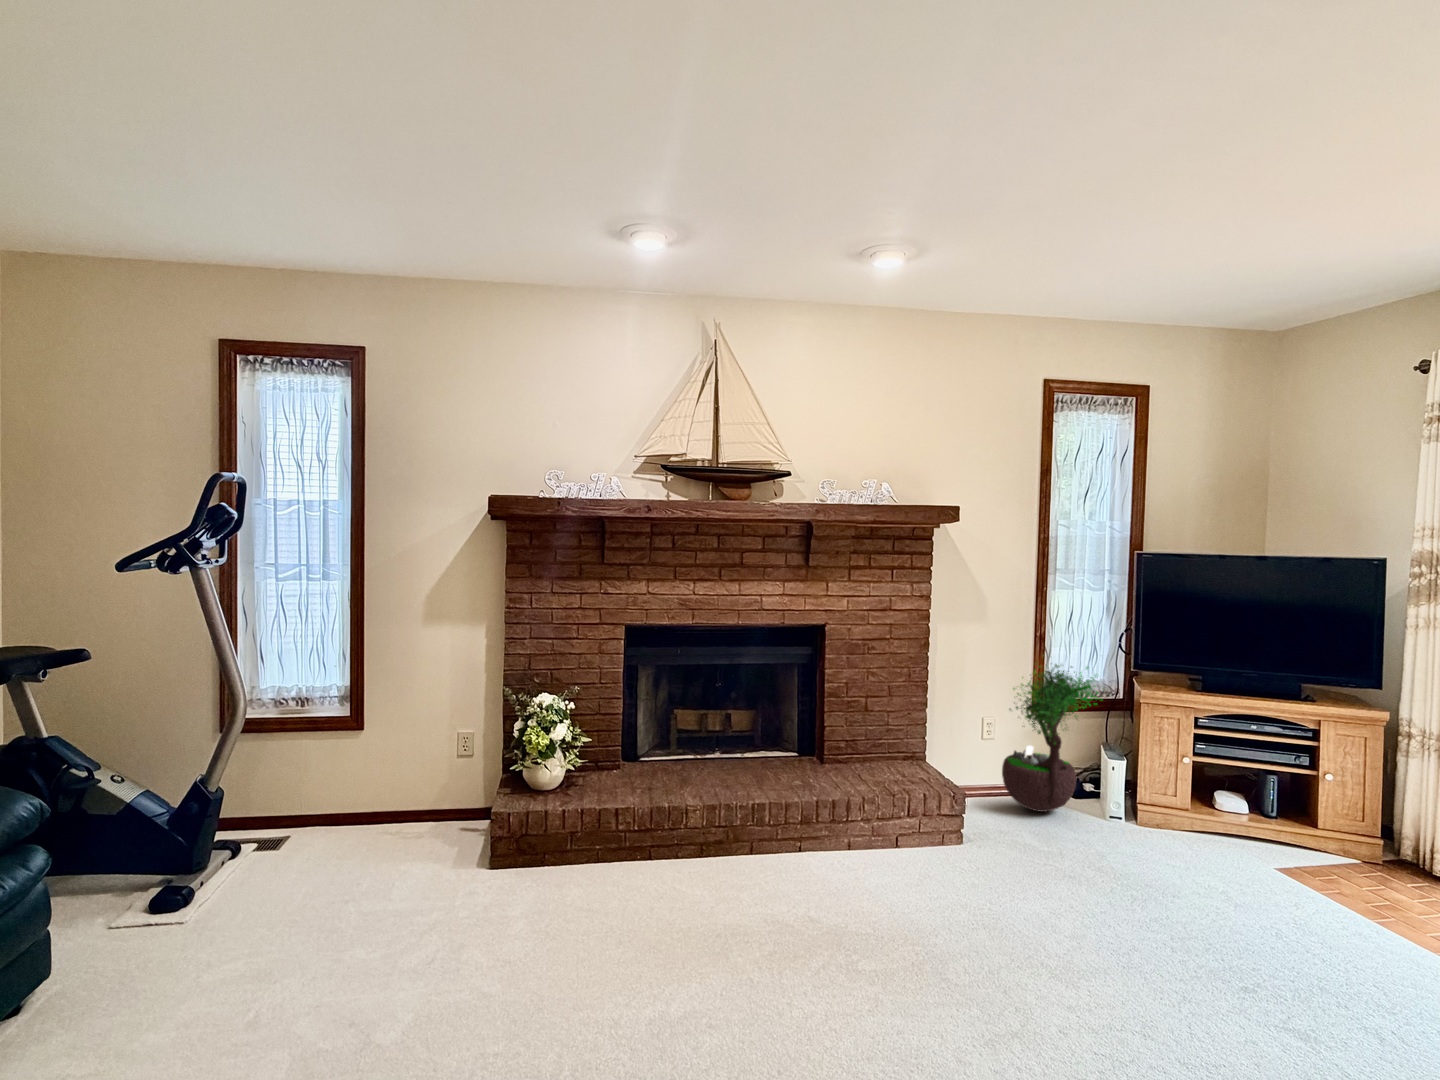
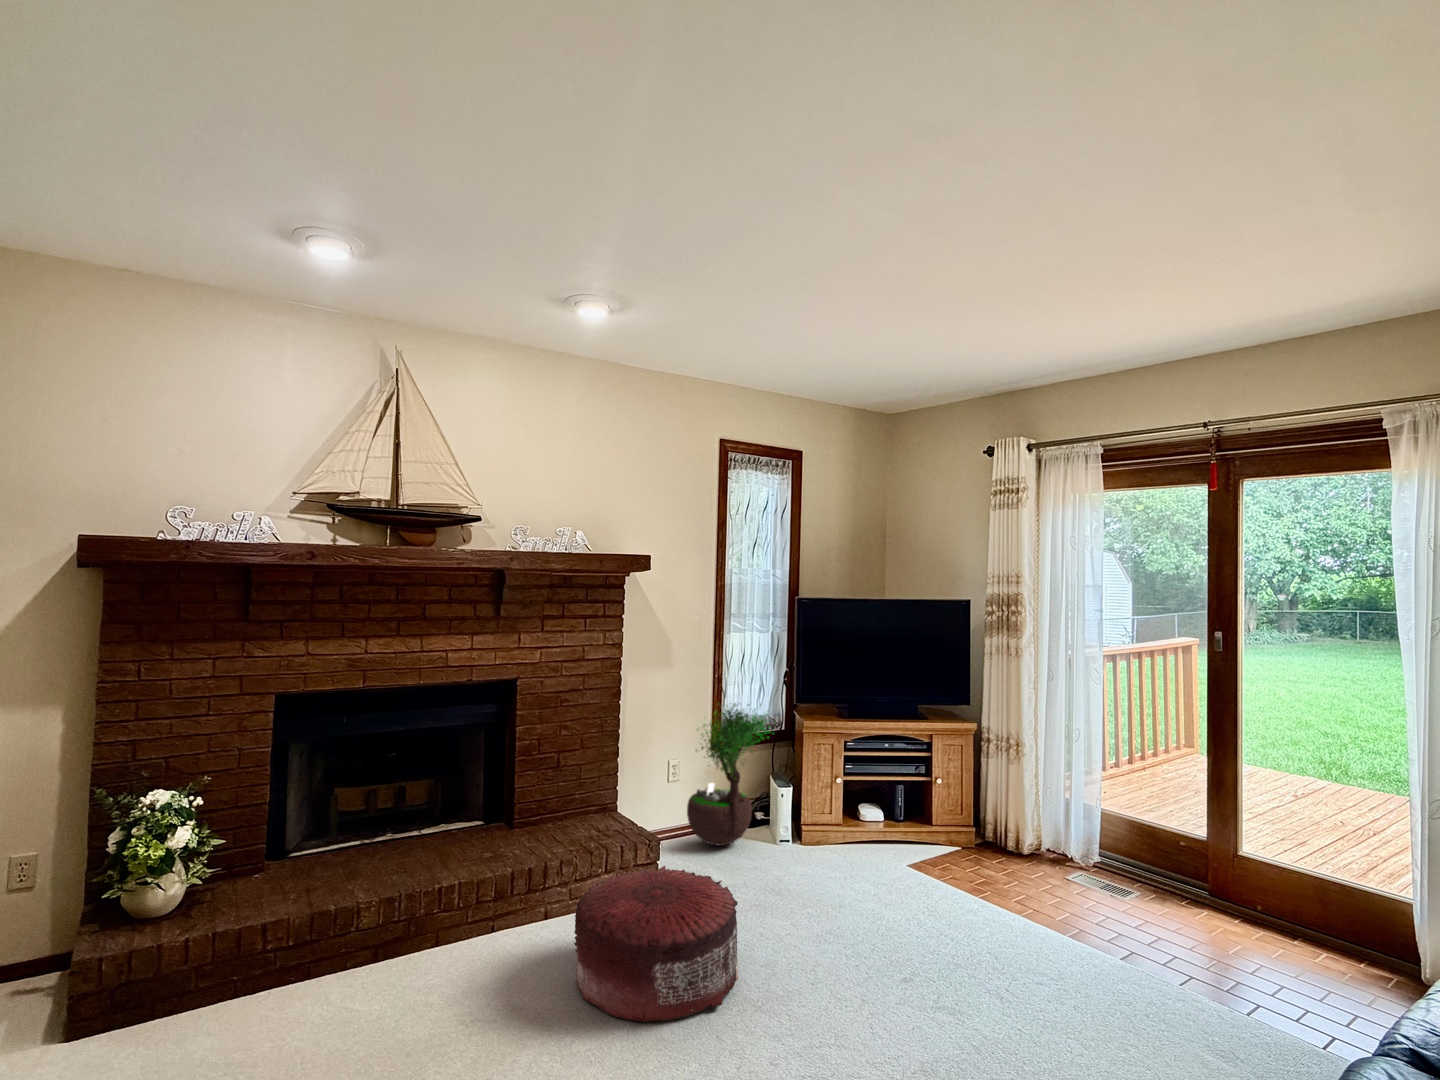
pouf: none [867,817,1036,965] -> present [574,866,738,1023]

